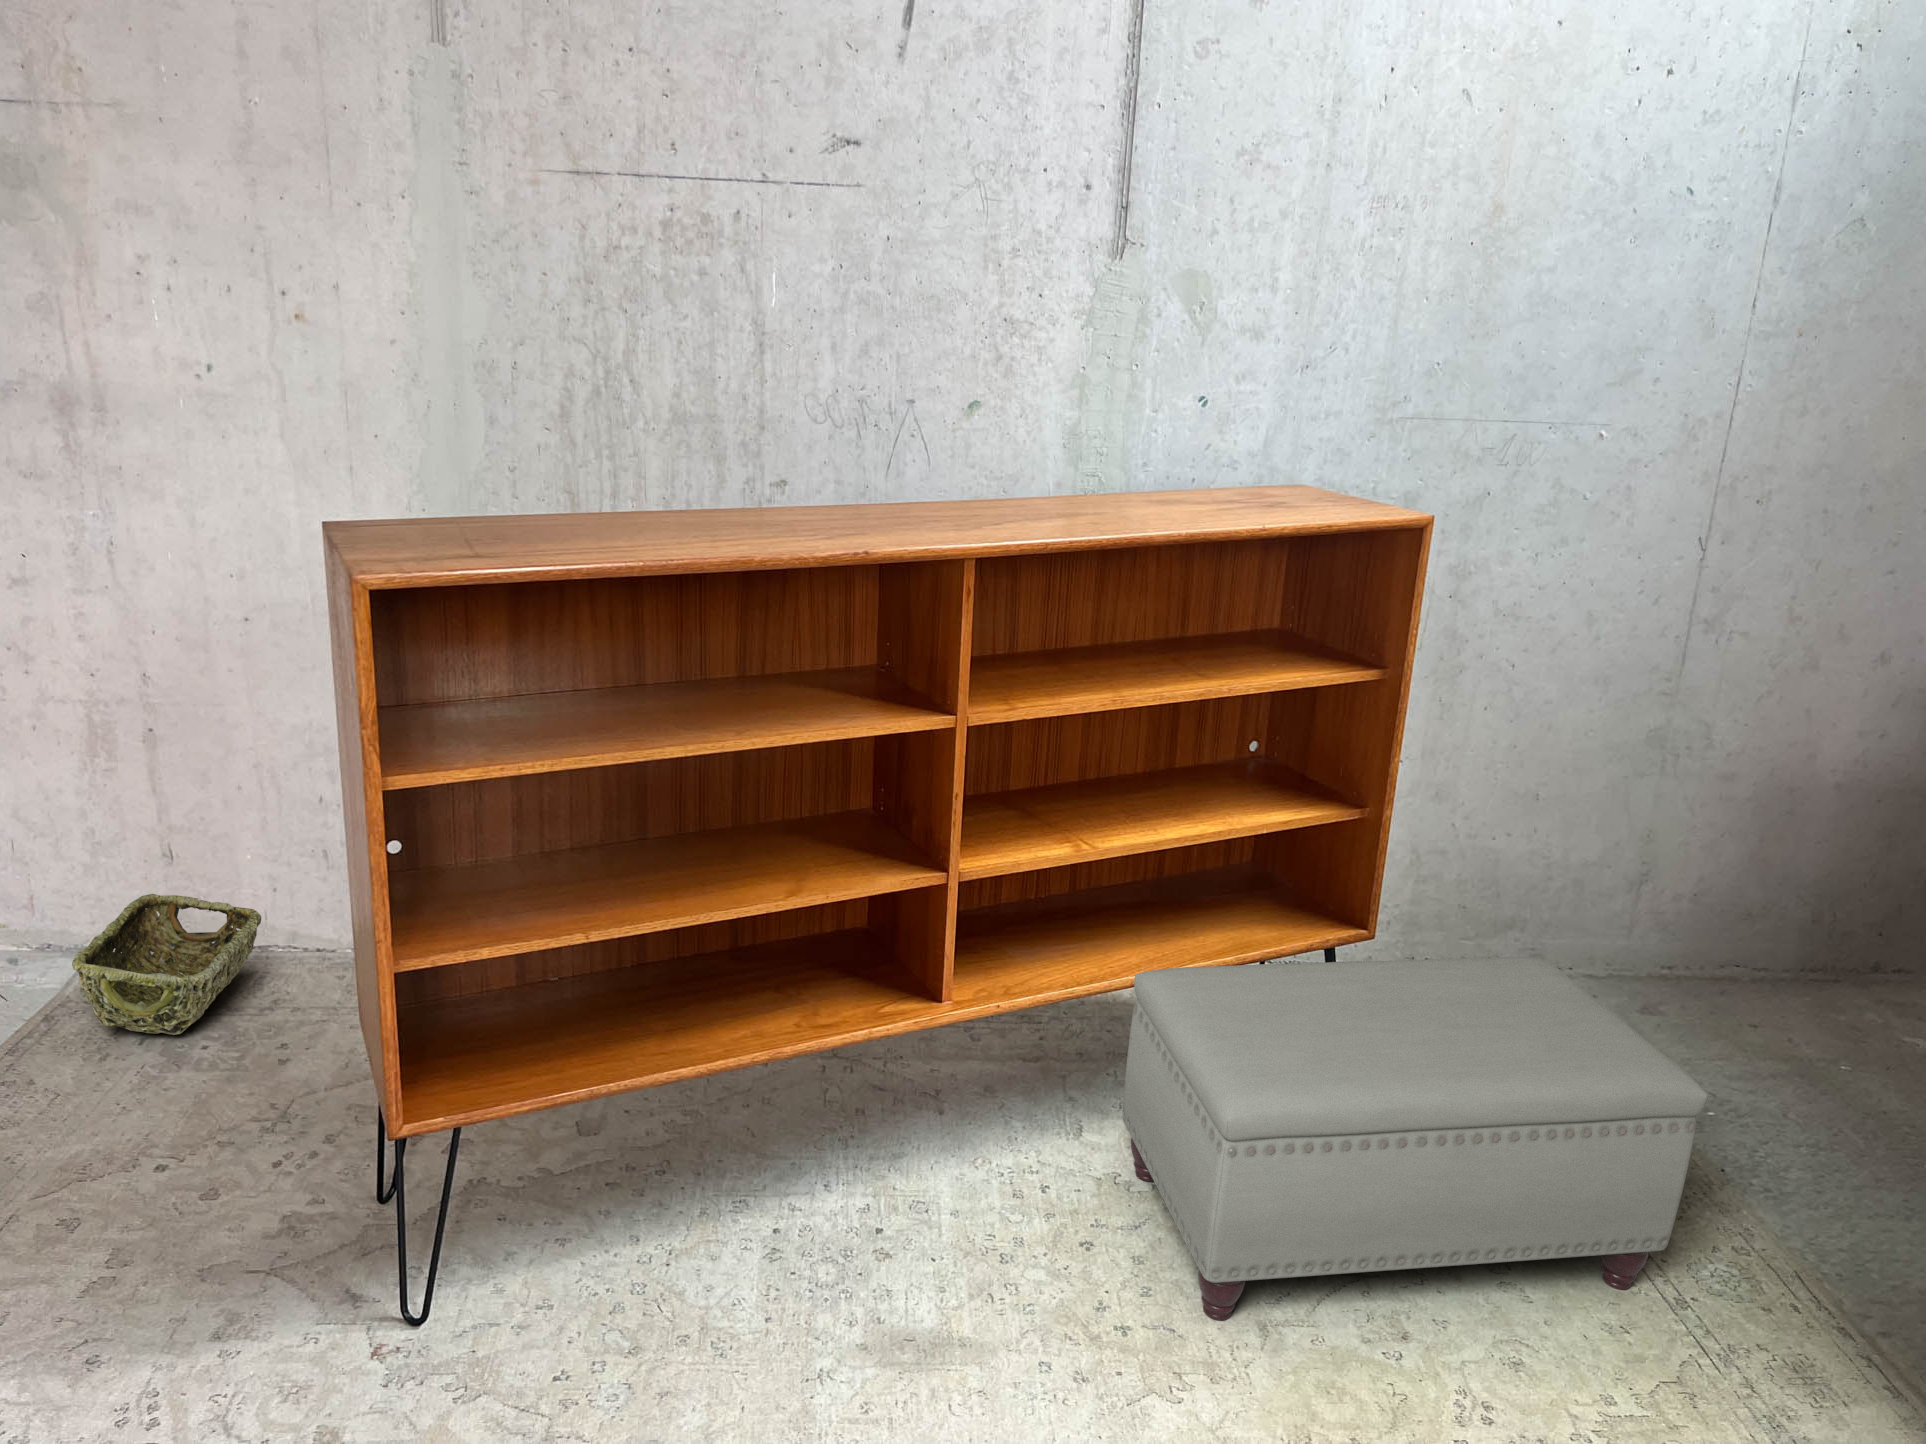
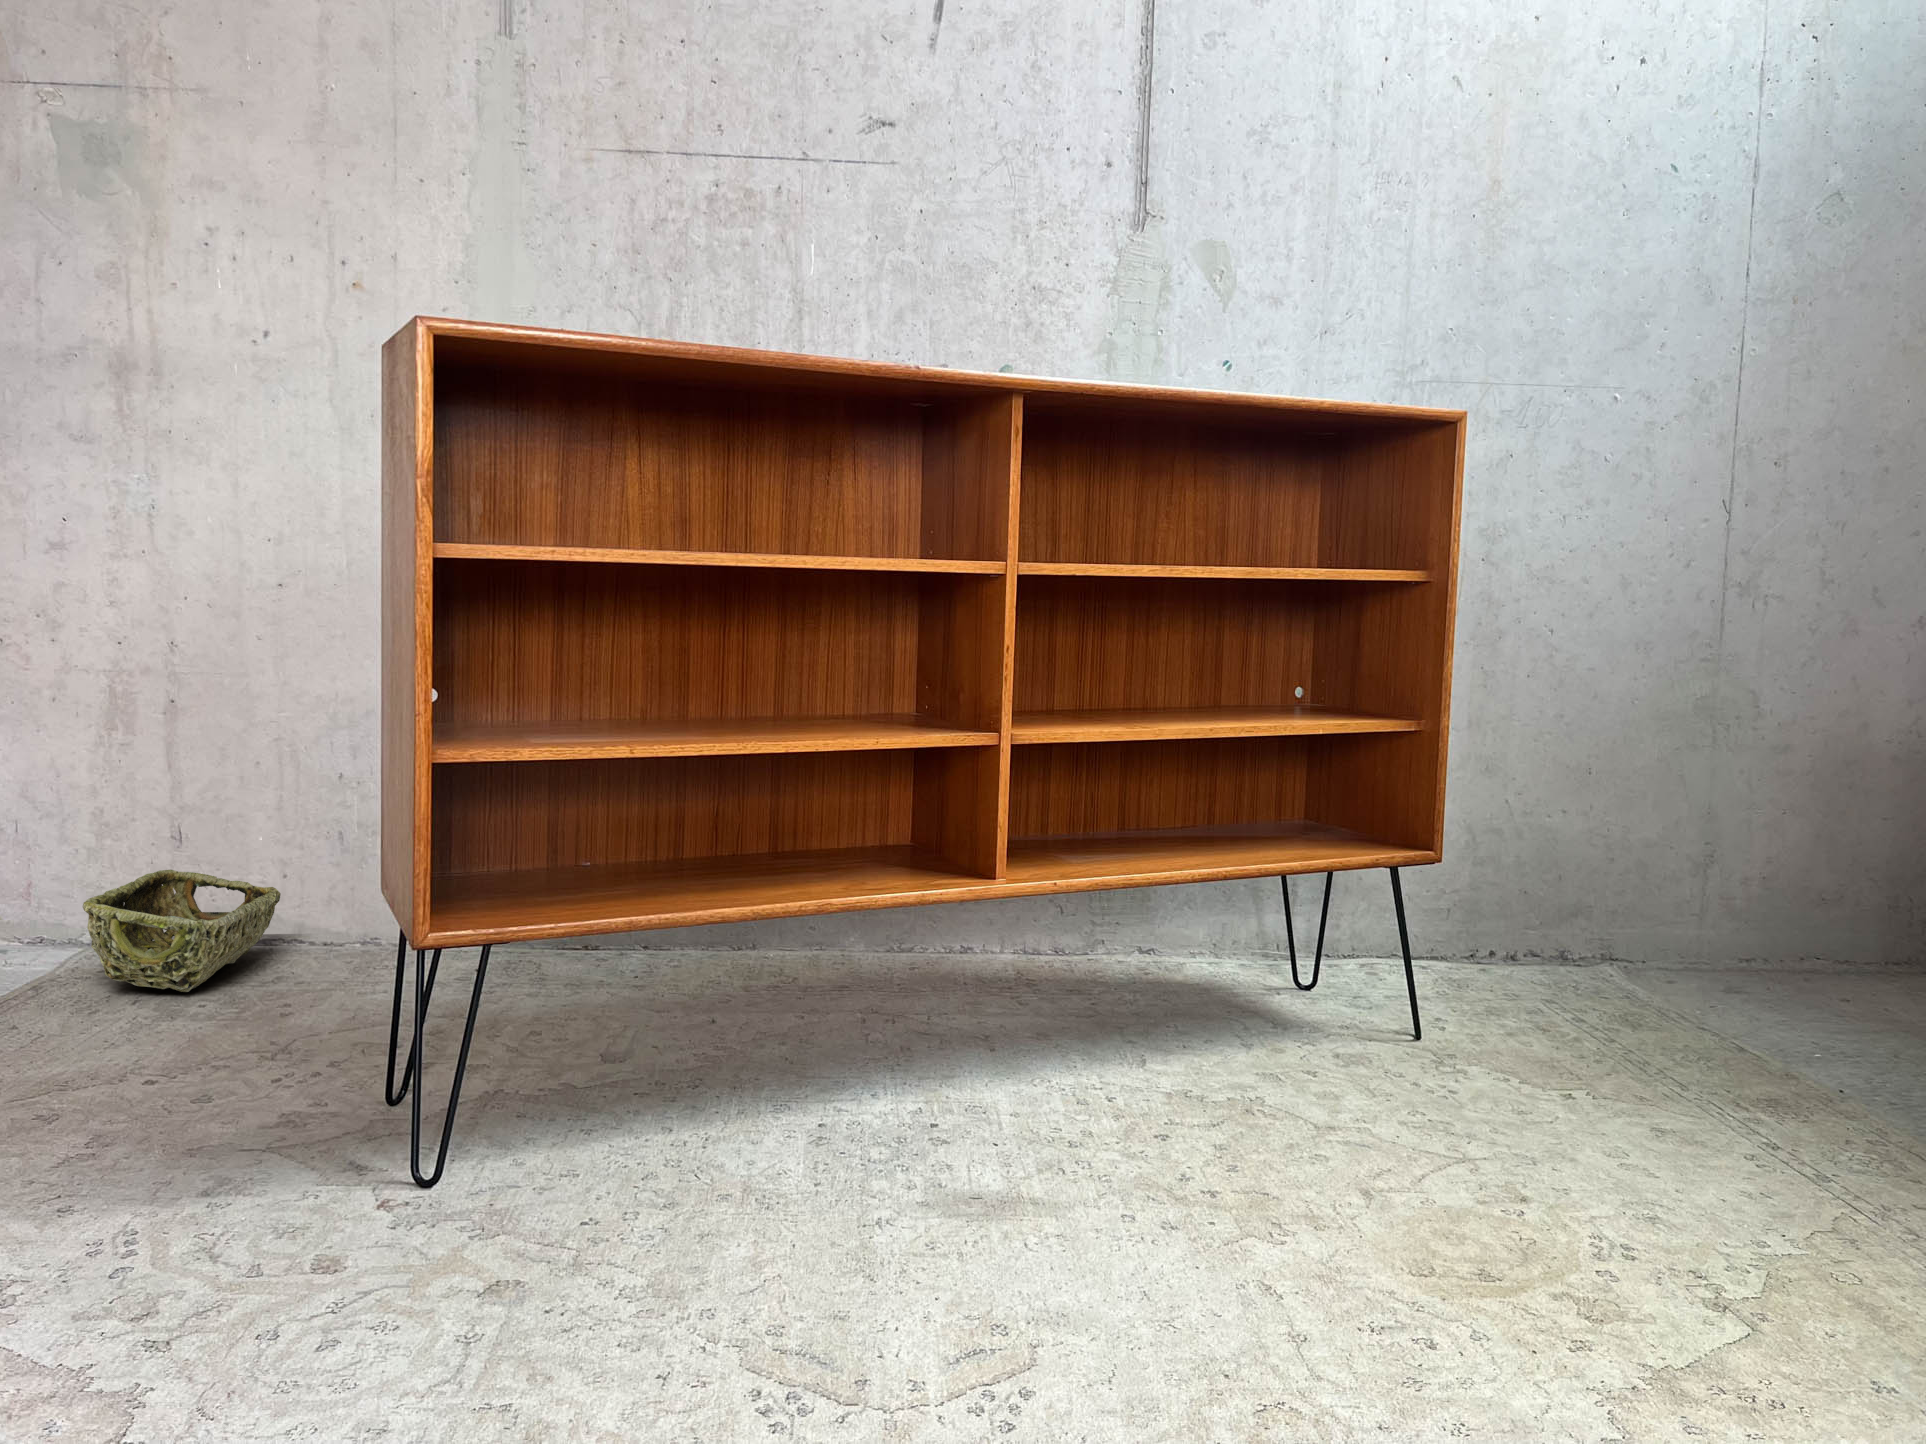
ottoman: present [1123,957,1708,1320] -> none [1190,851,1824,1189]

